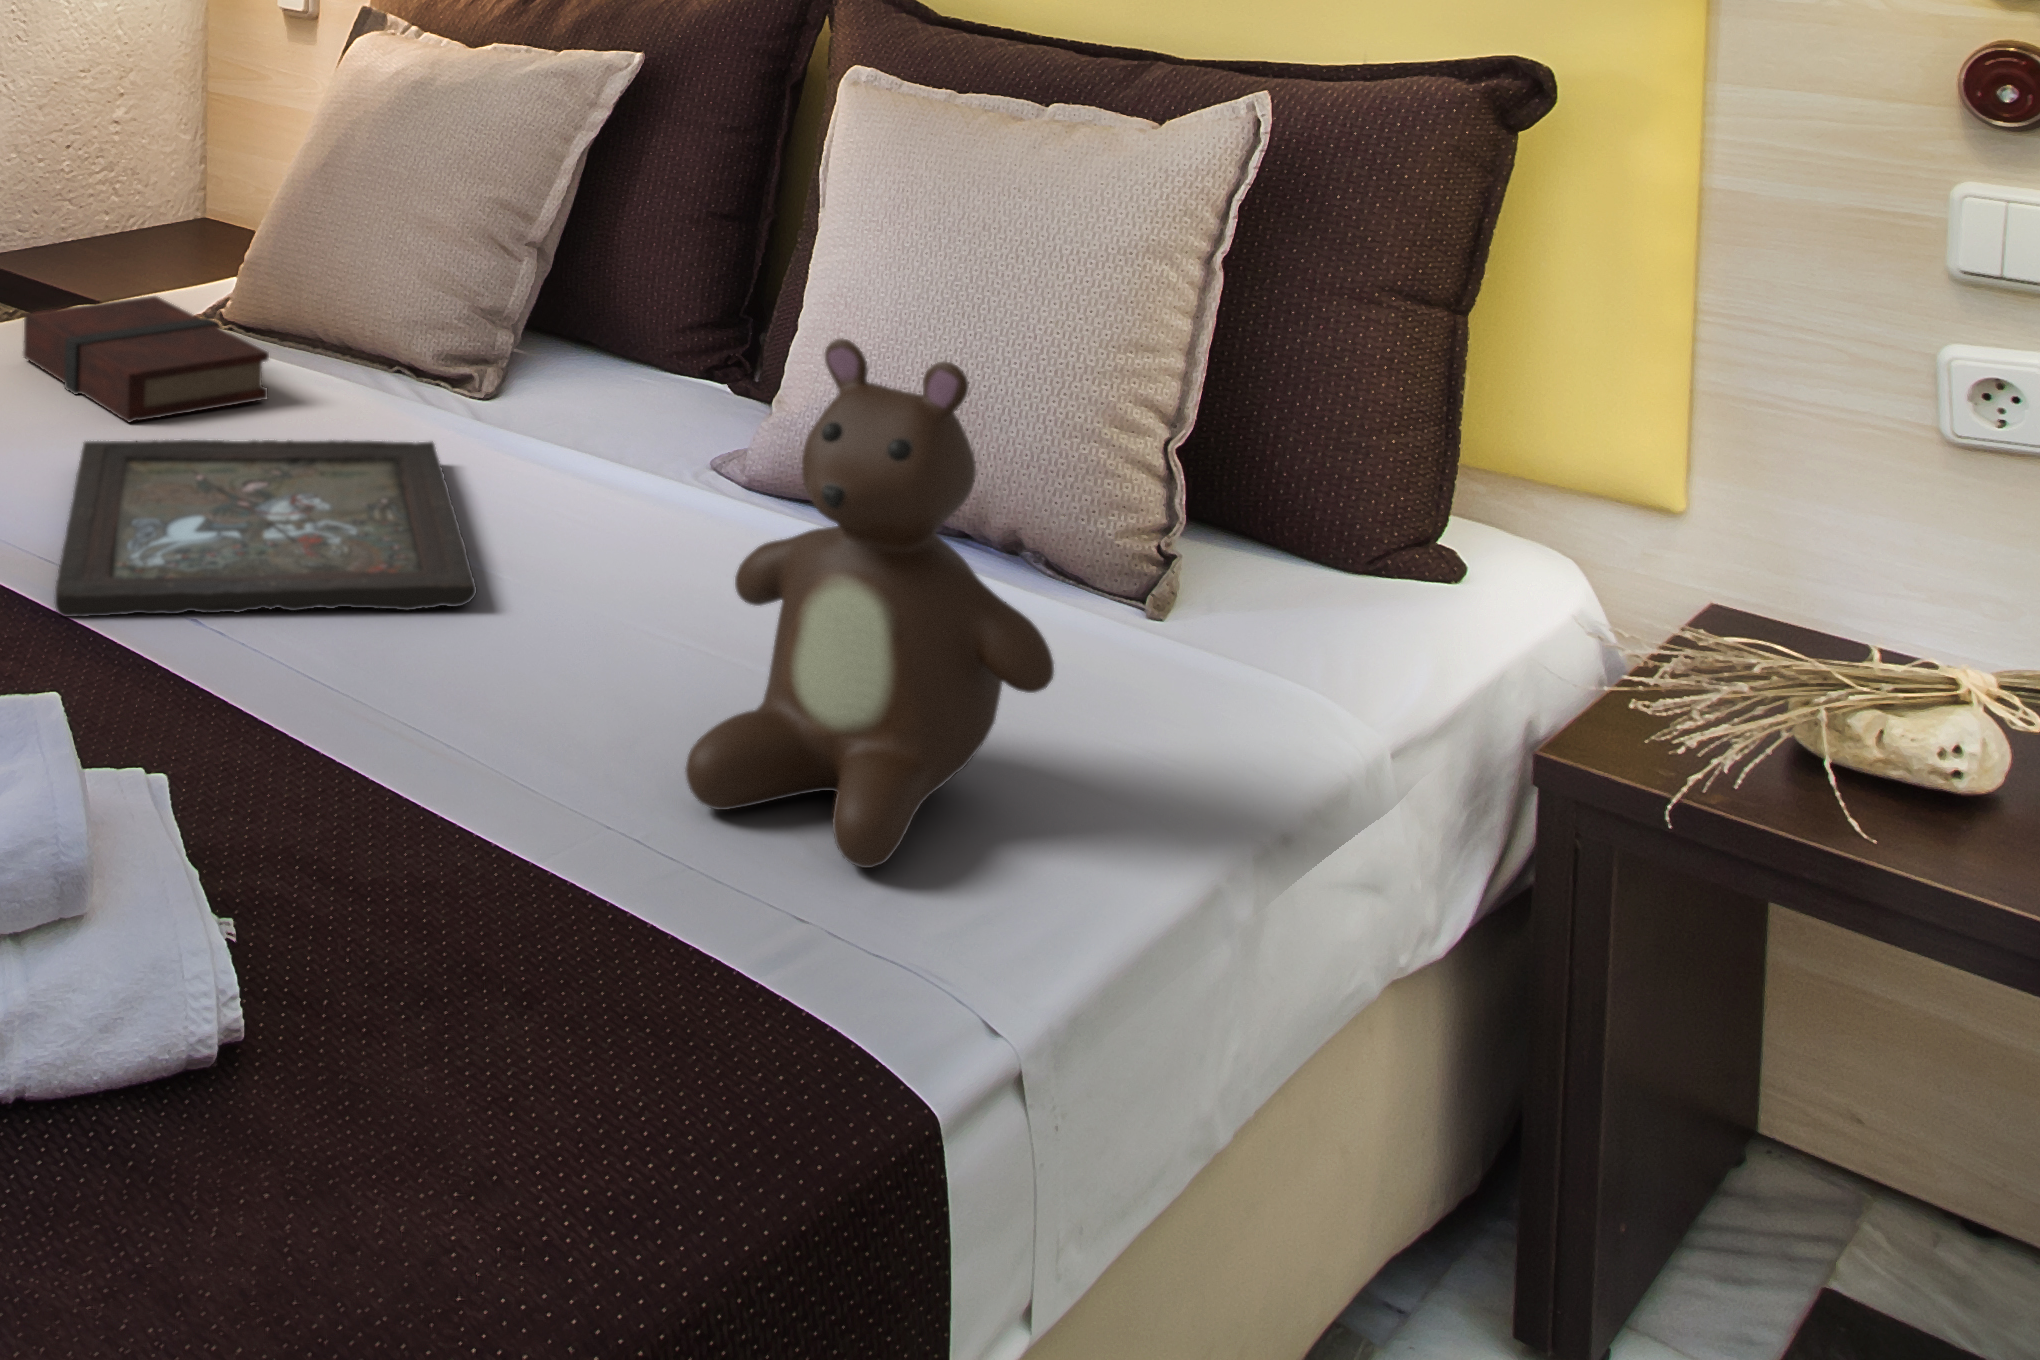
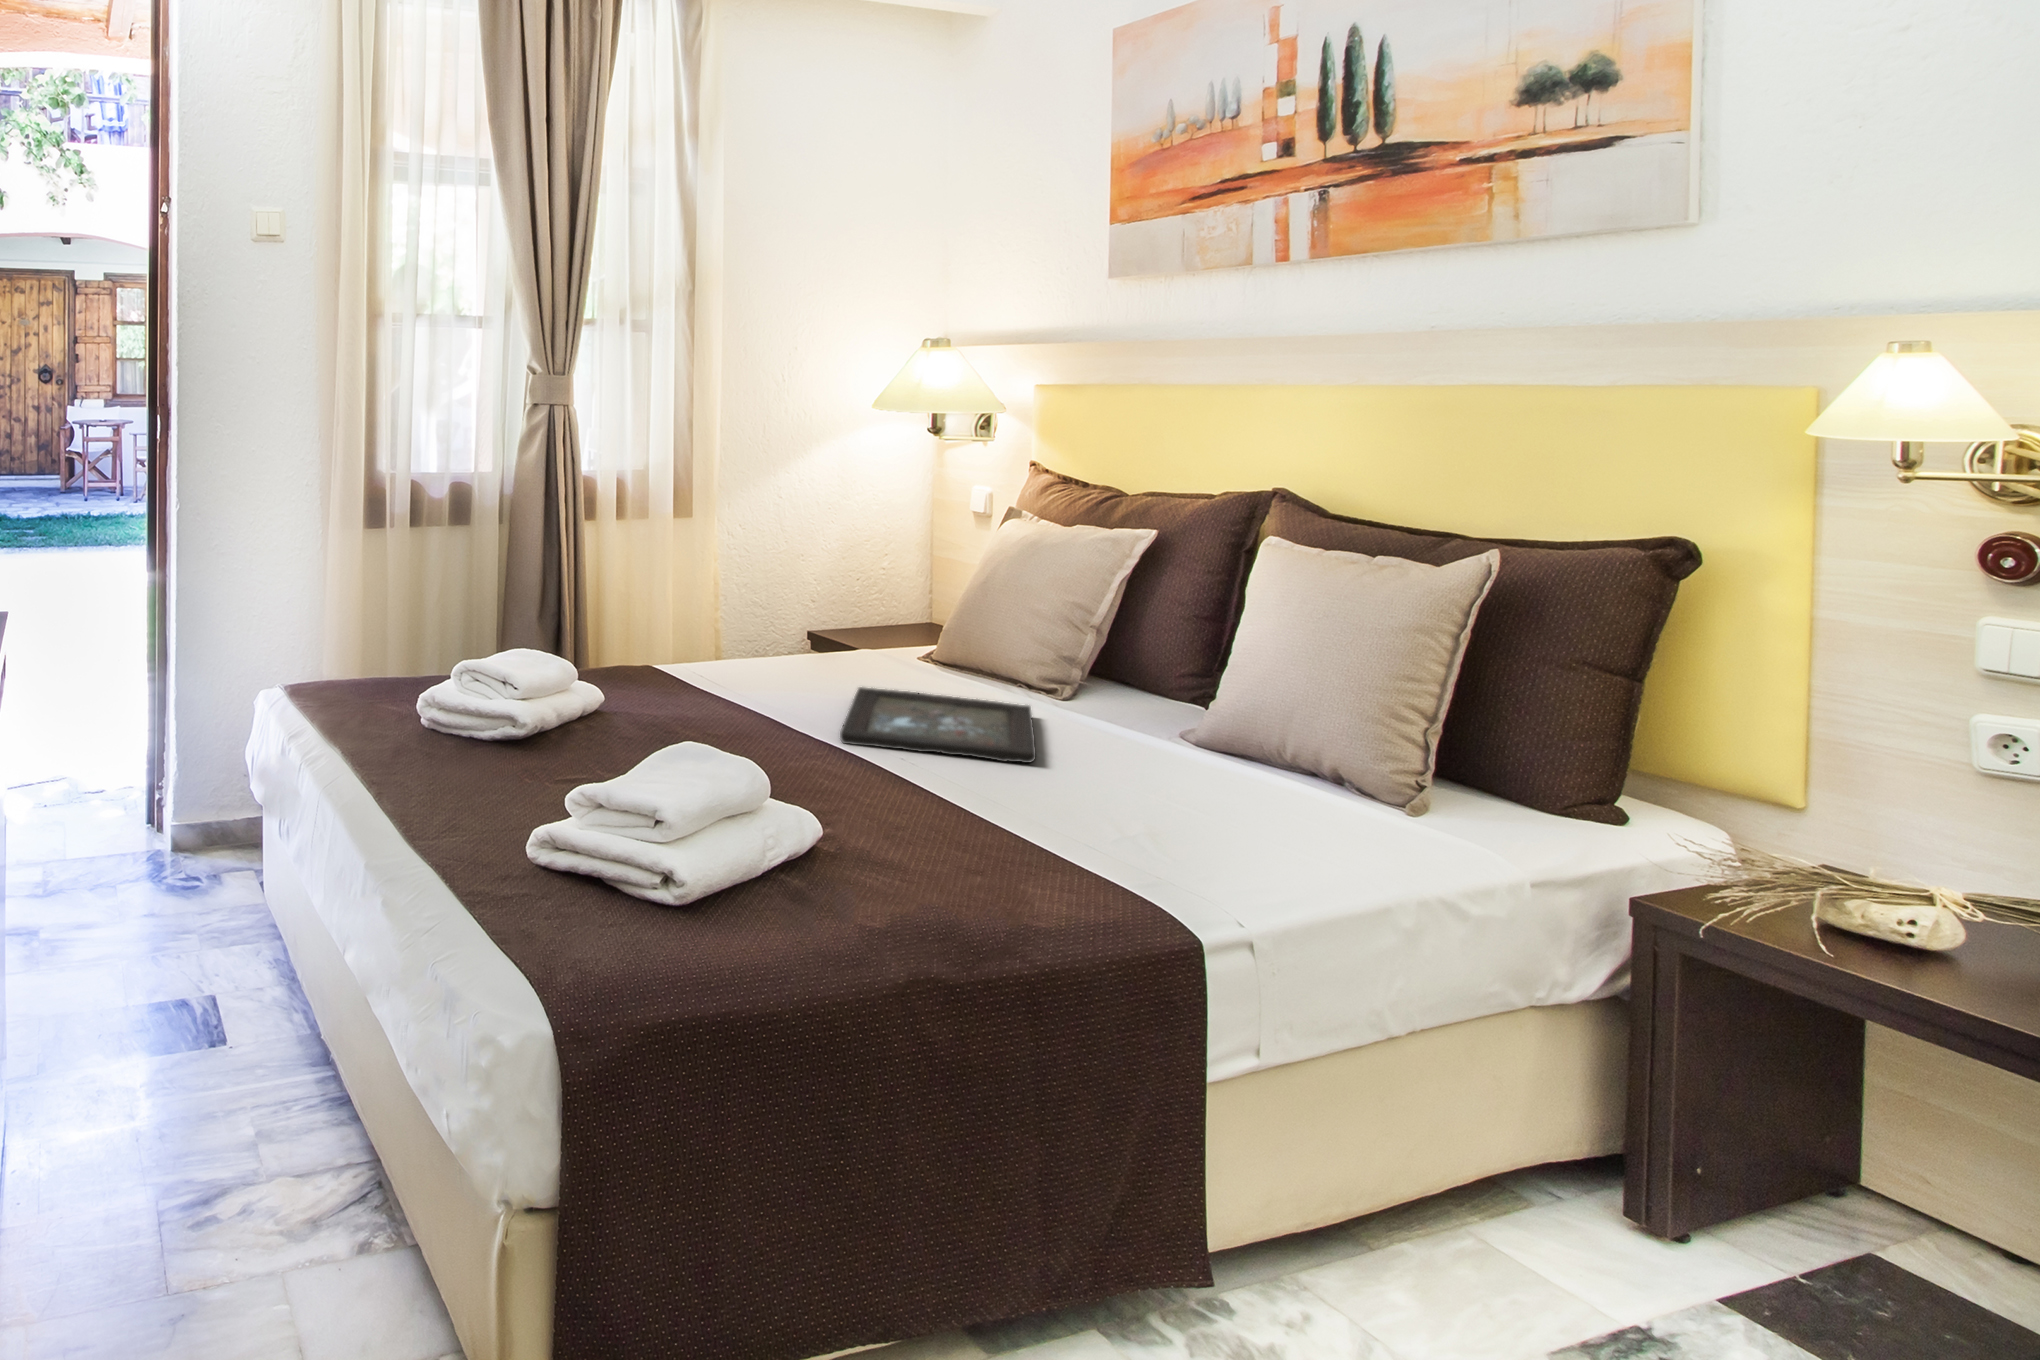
book: present [23,296,269,422] -> none [835,637,952,686]
teddy bear: present [685,338,1054,868] -> none [1115,636,1301,864]

